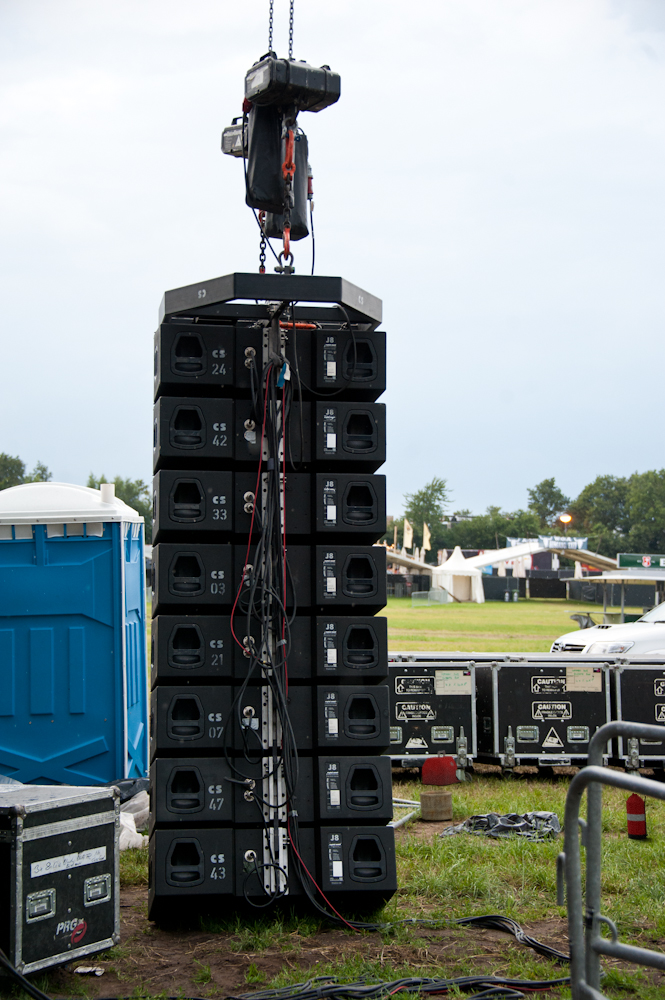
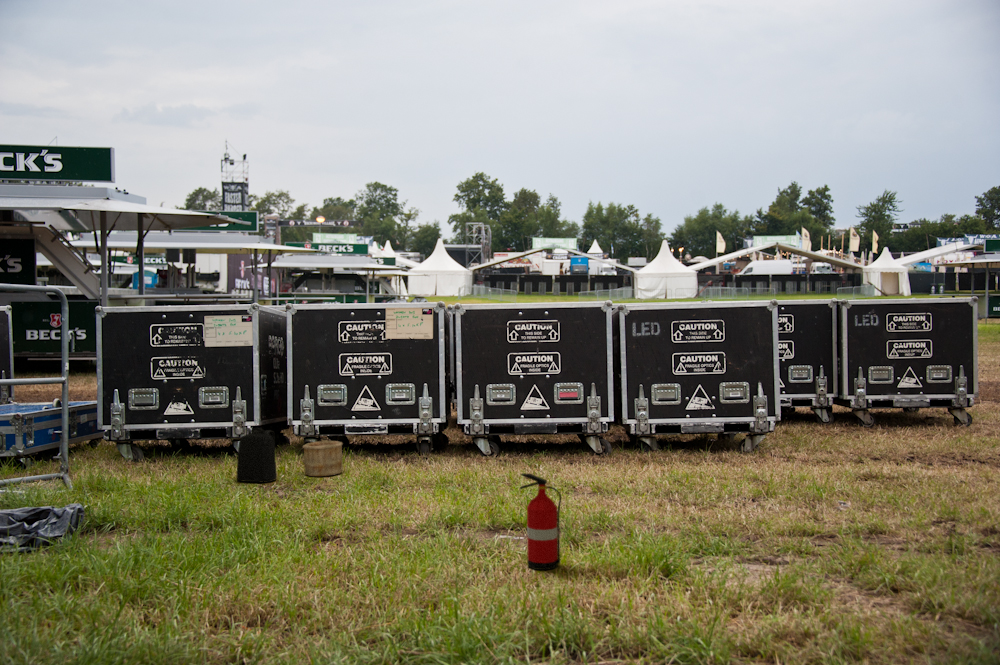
toolbox: present [422,751,461,785] -> none [182,420,240,468]
backpack: none [460,755,487,794] -> present [236,428,277,482]
wooden bucket: present [419,791,453,820] -> present [303,441,342,476]

